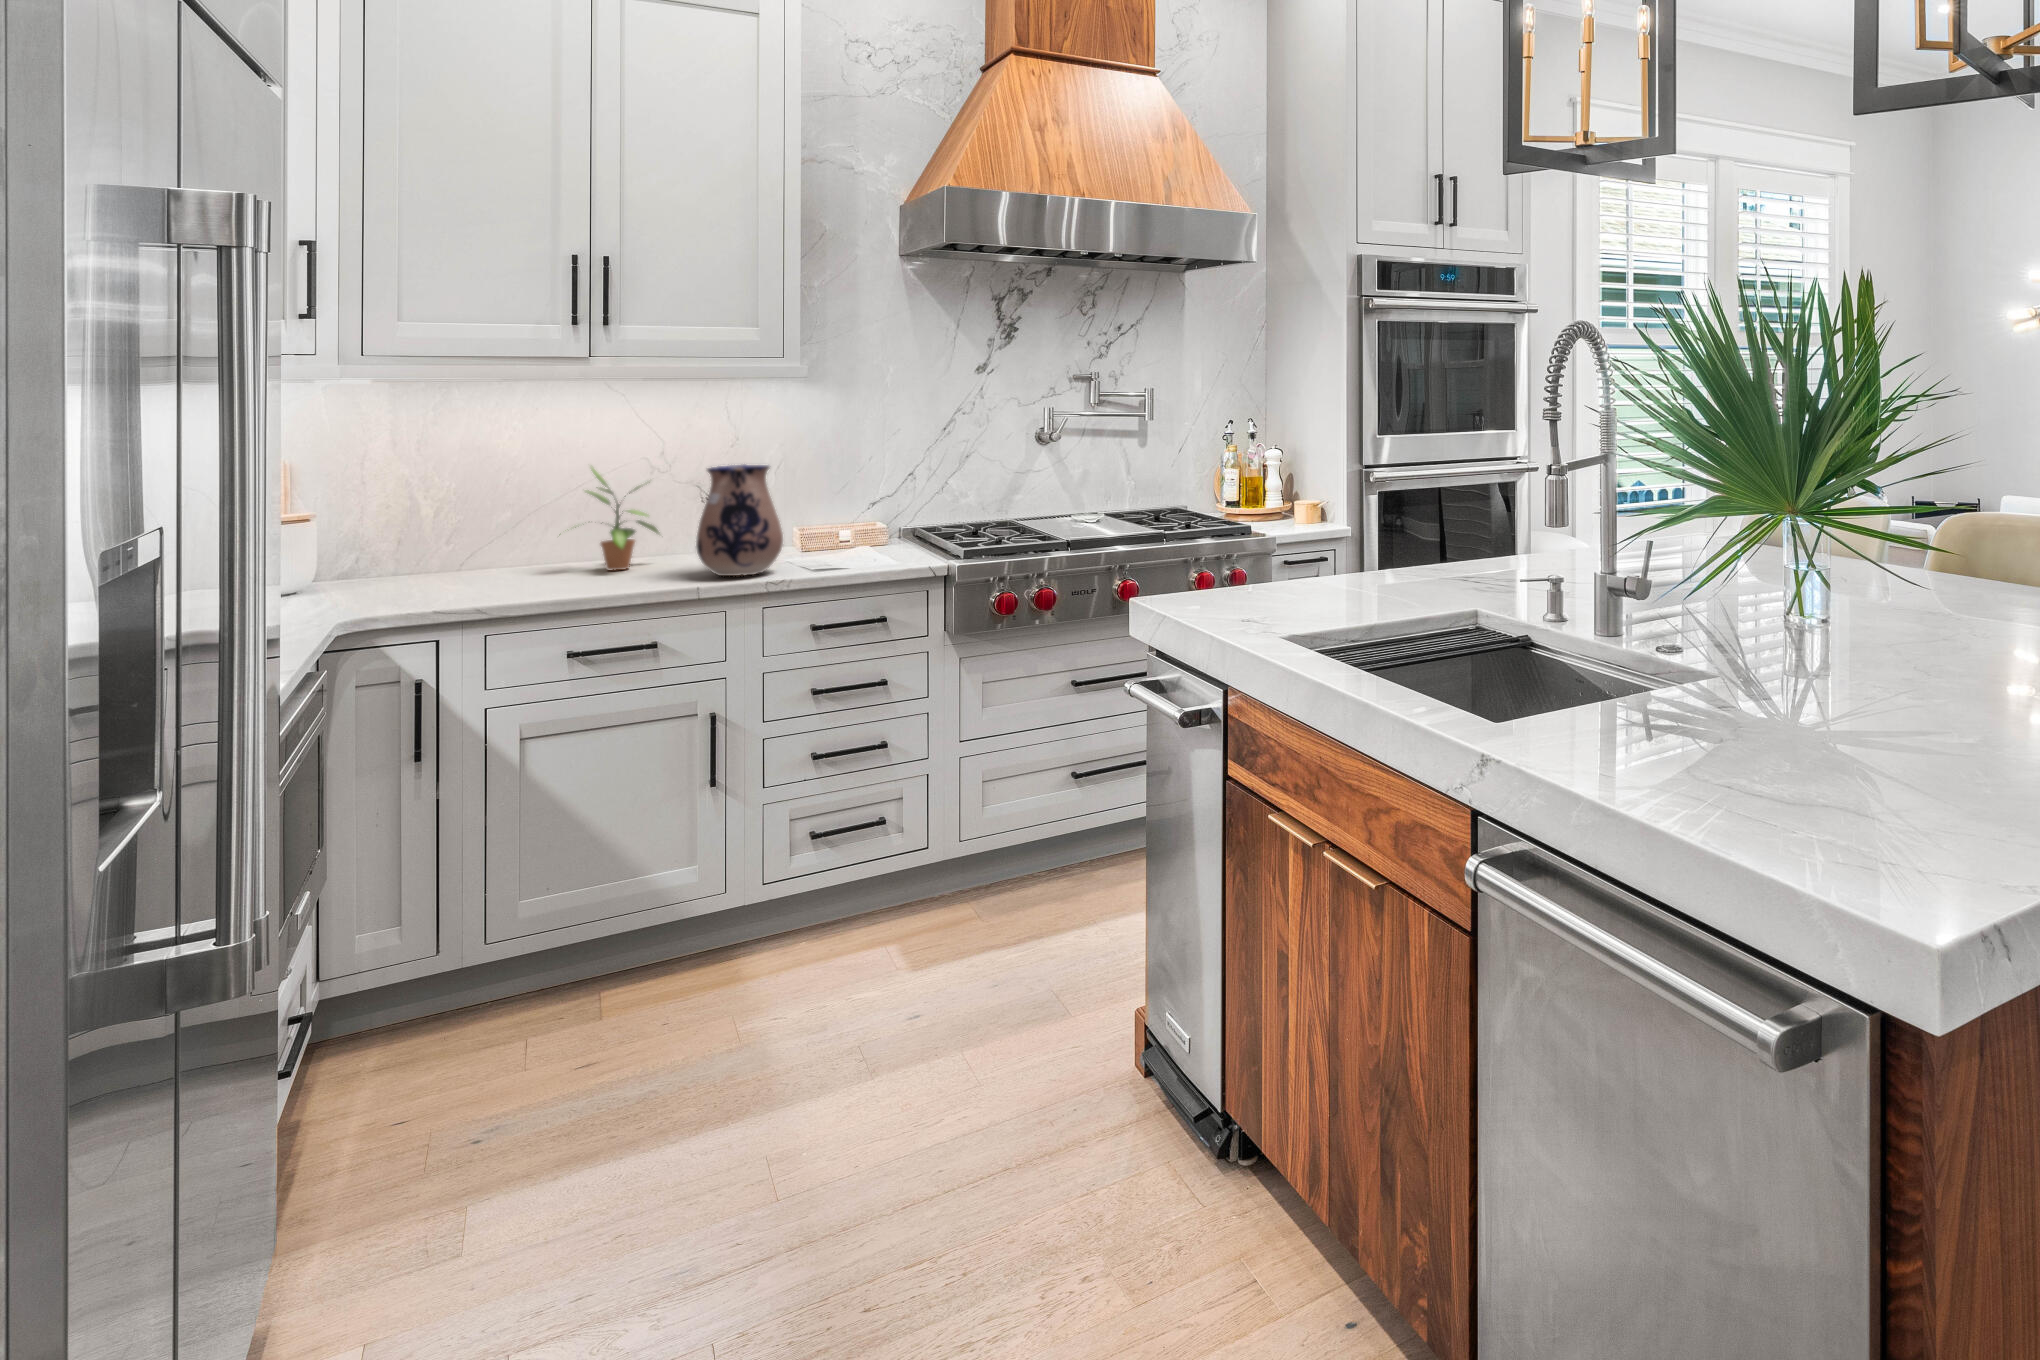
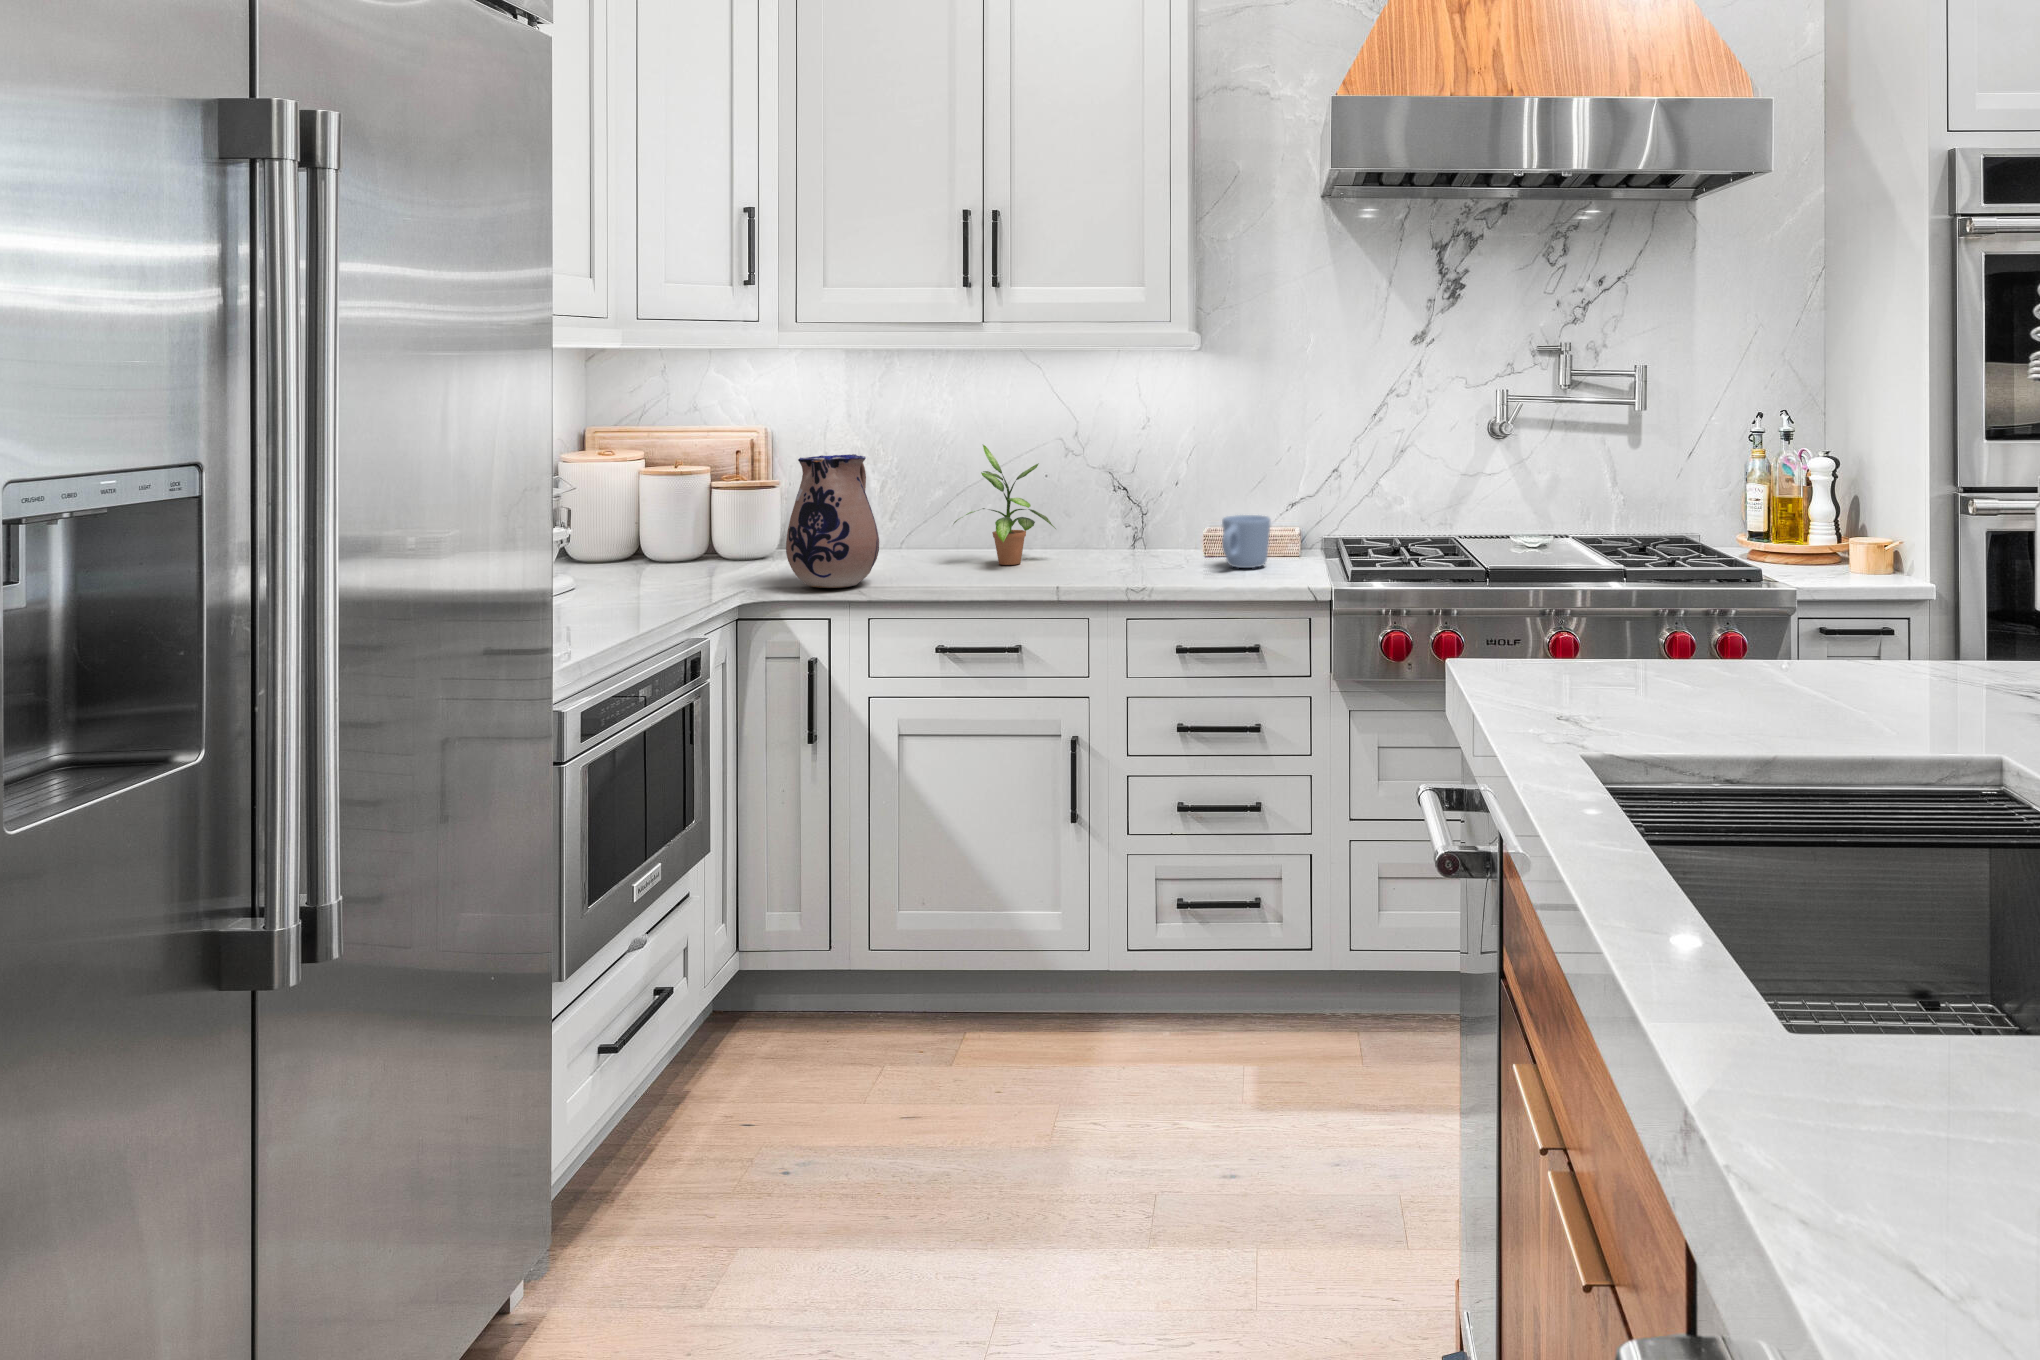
ceramic pitcher: present [696,465,783,576] -> present [786,454,879,588]
mug: none [832,513,875,556] -> present [1222,515,1270,568]

